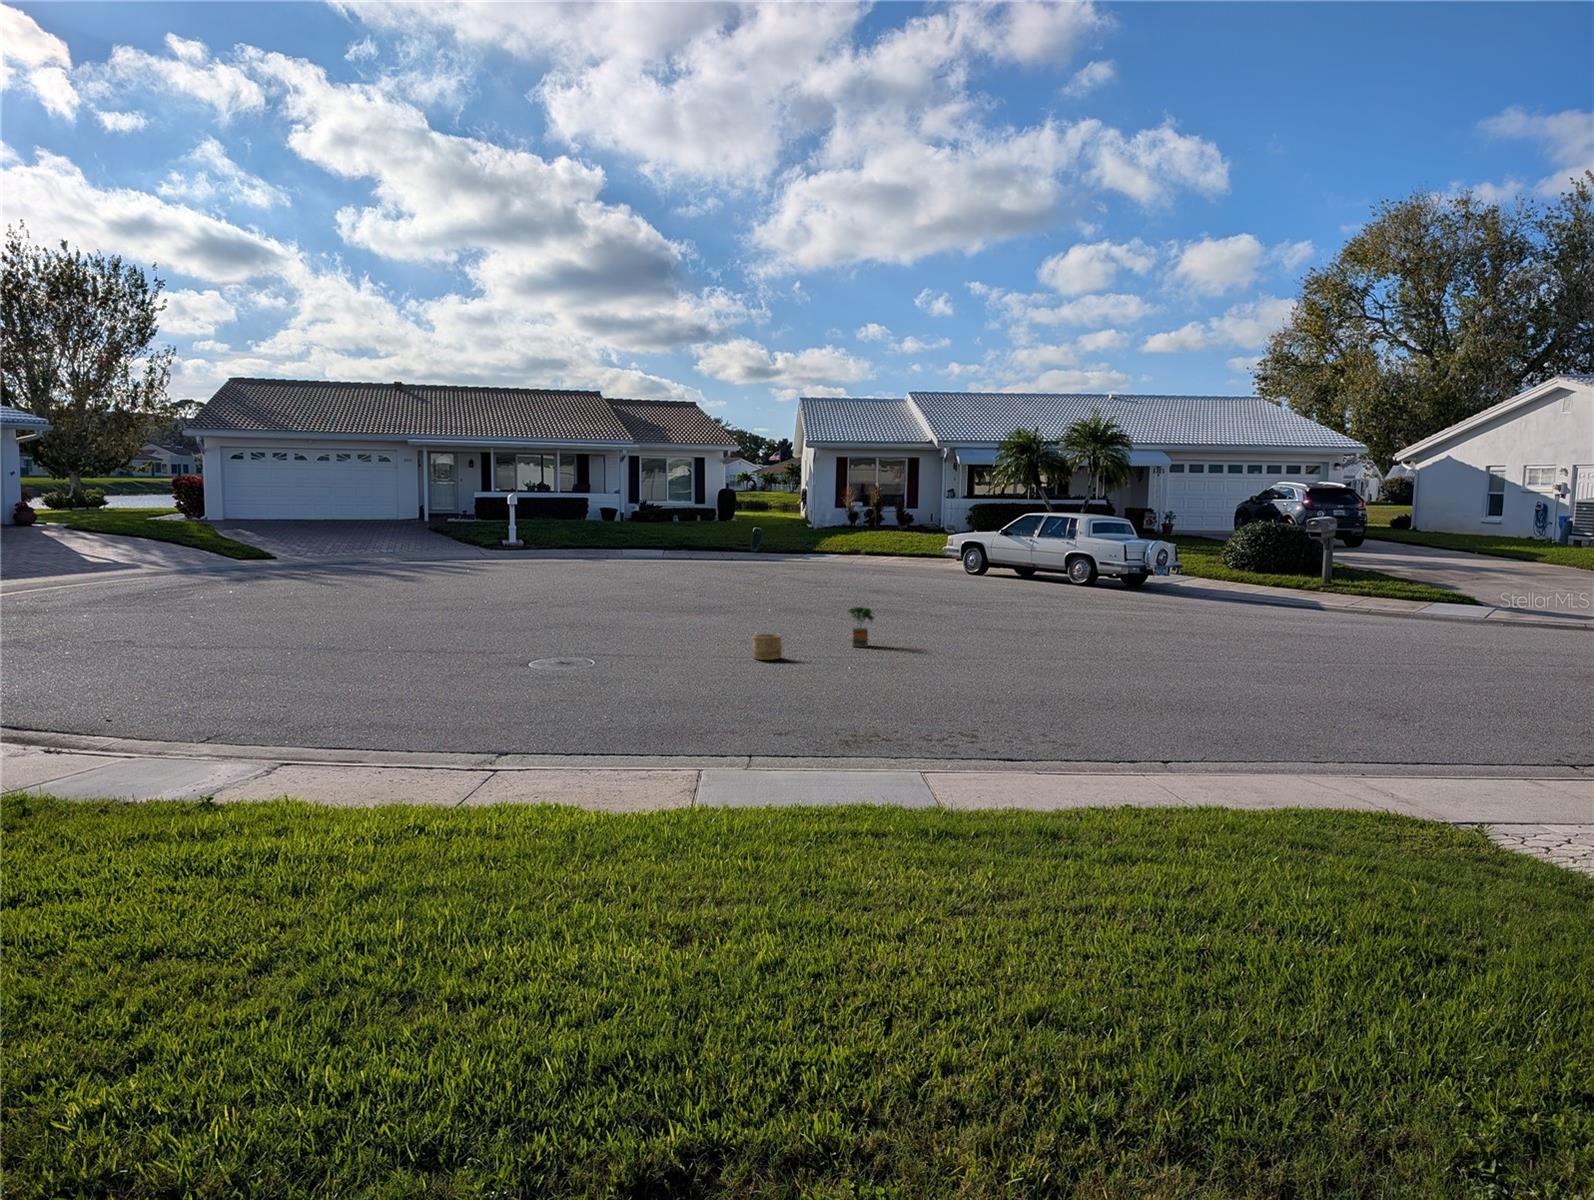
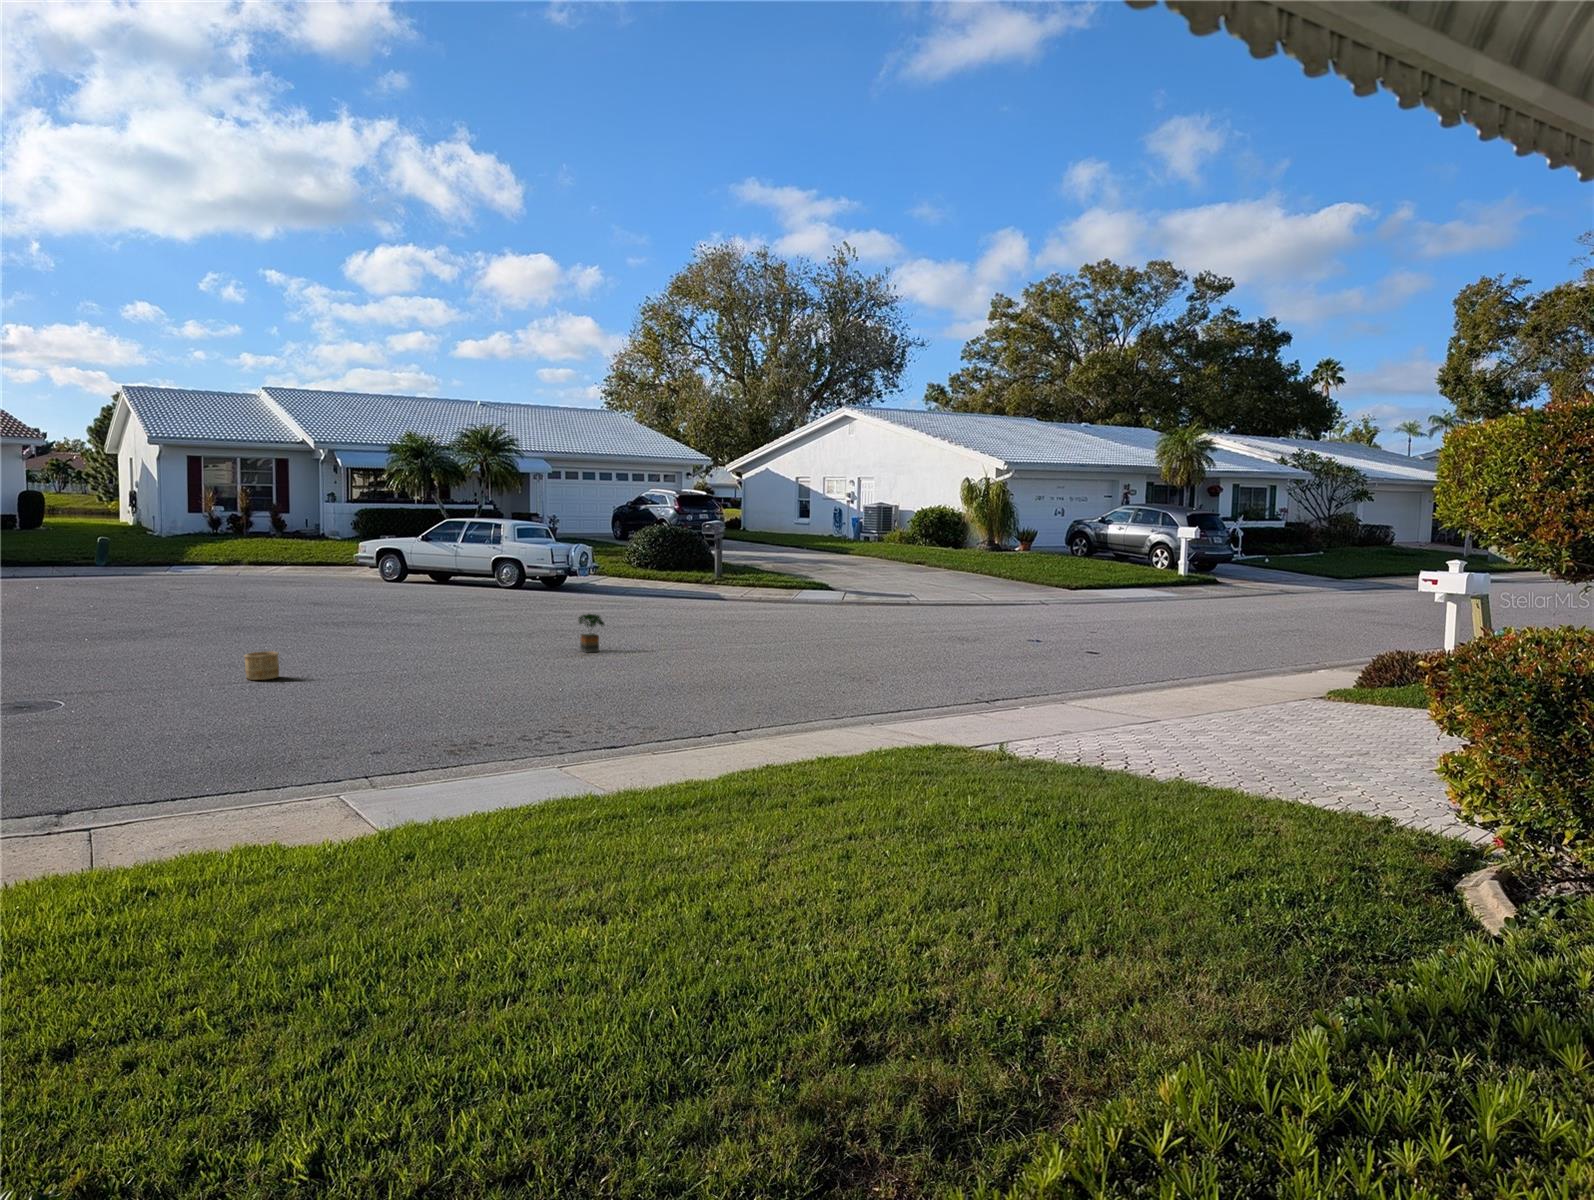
potted tree: present [849,607,874,647] -> present [579,614,604,653]

